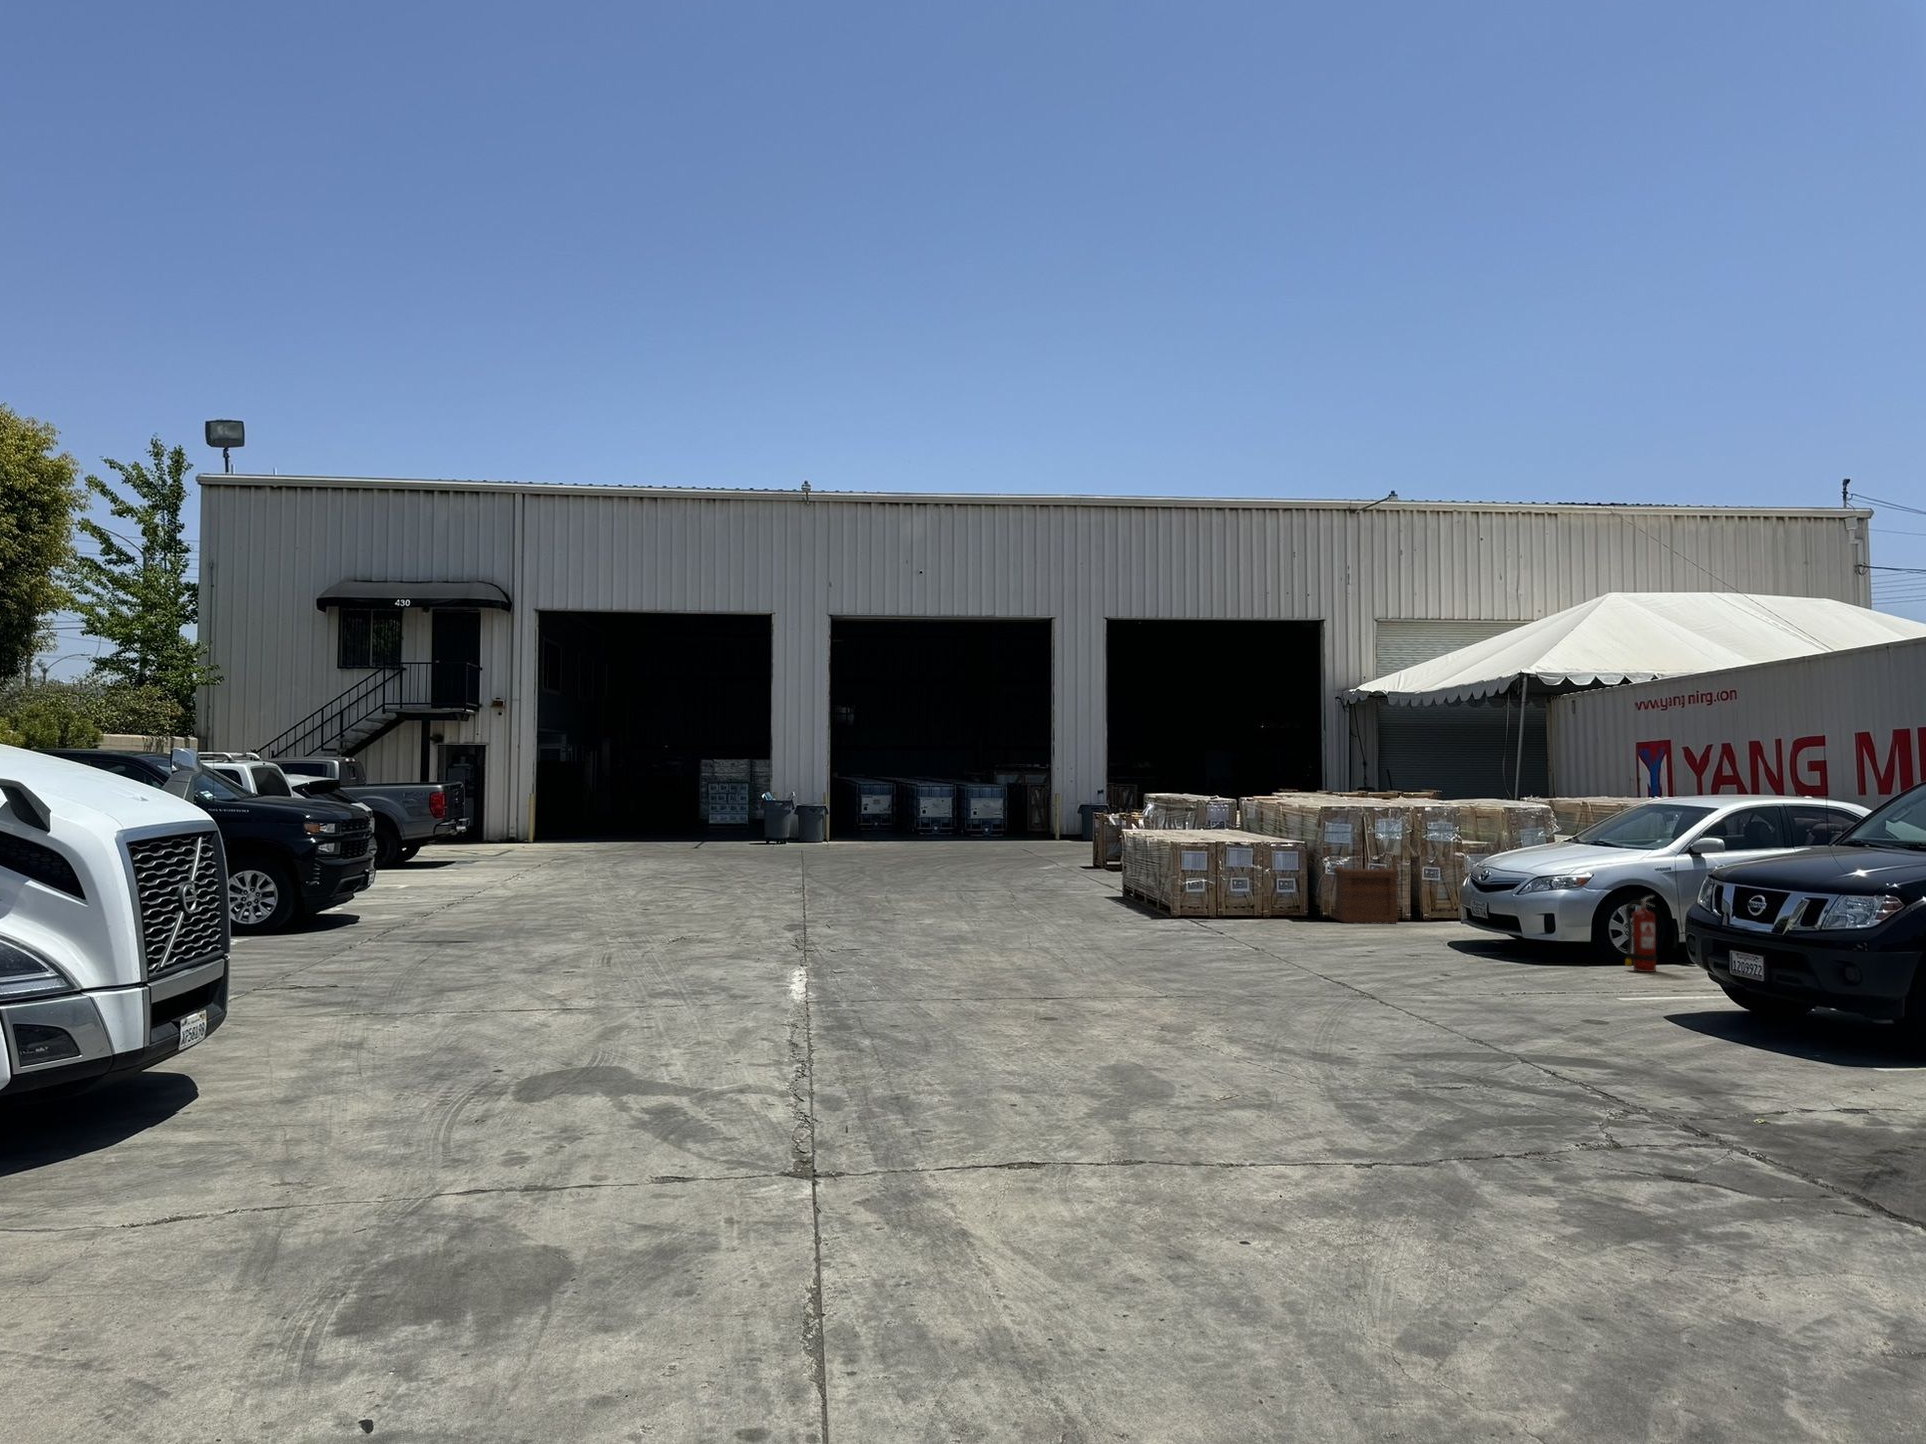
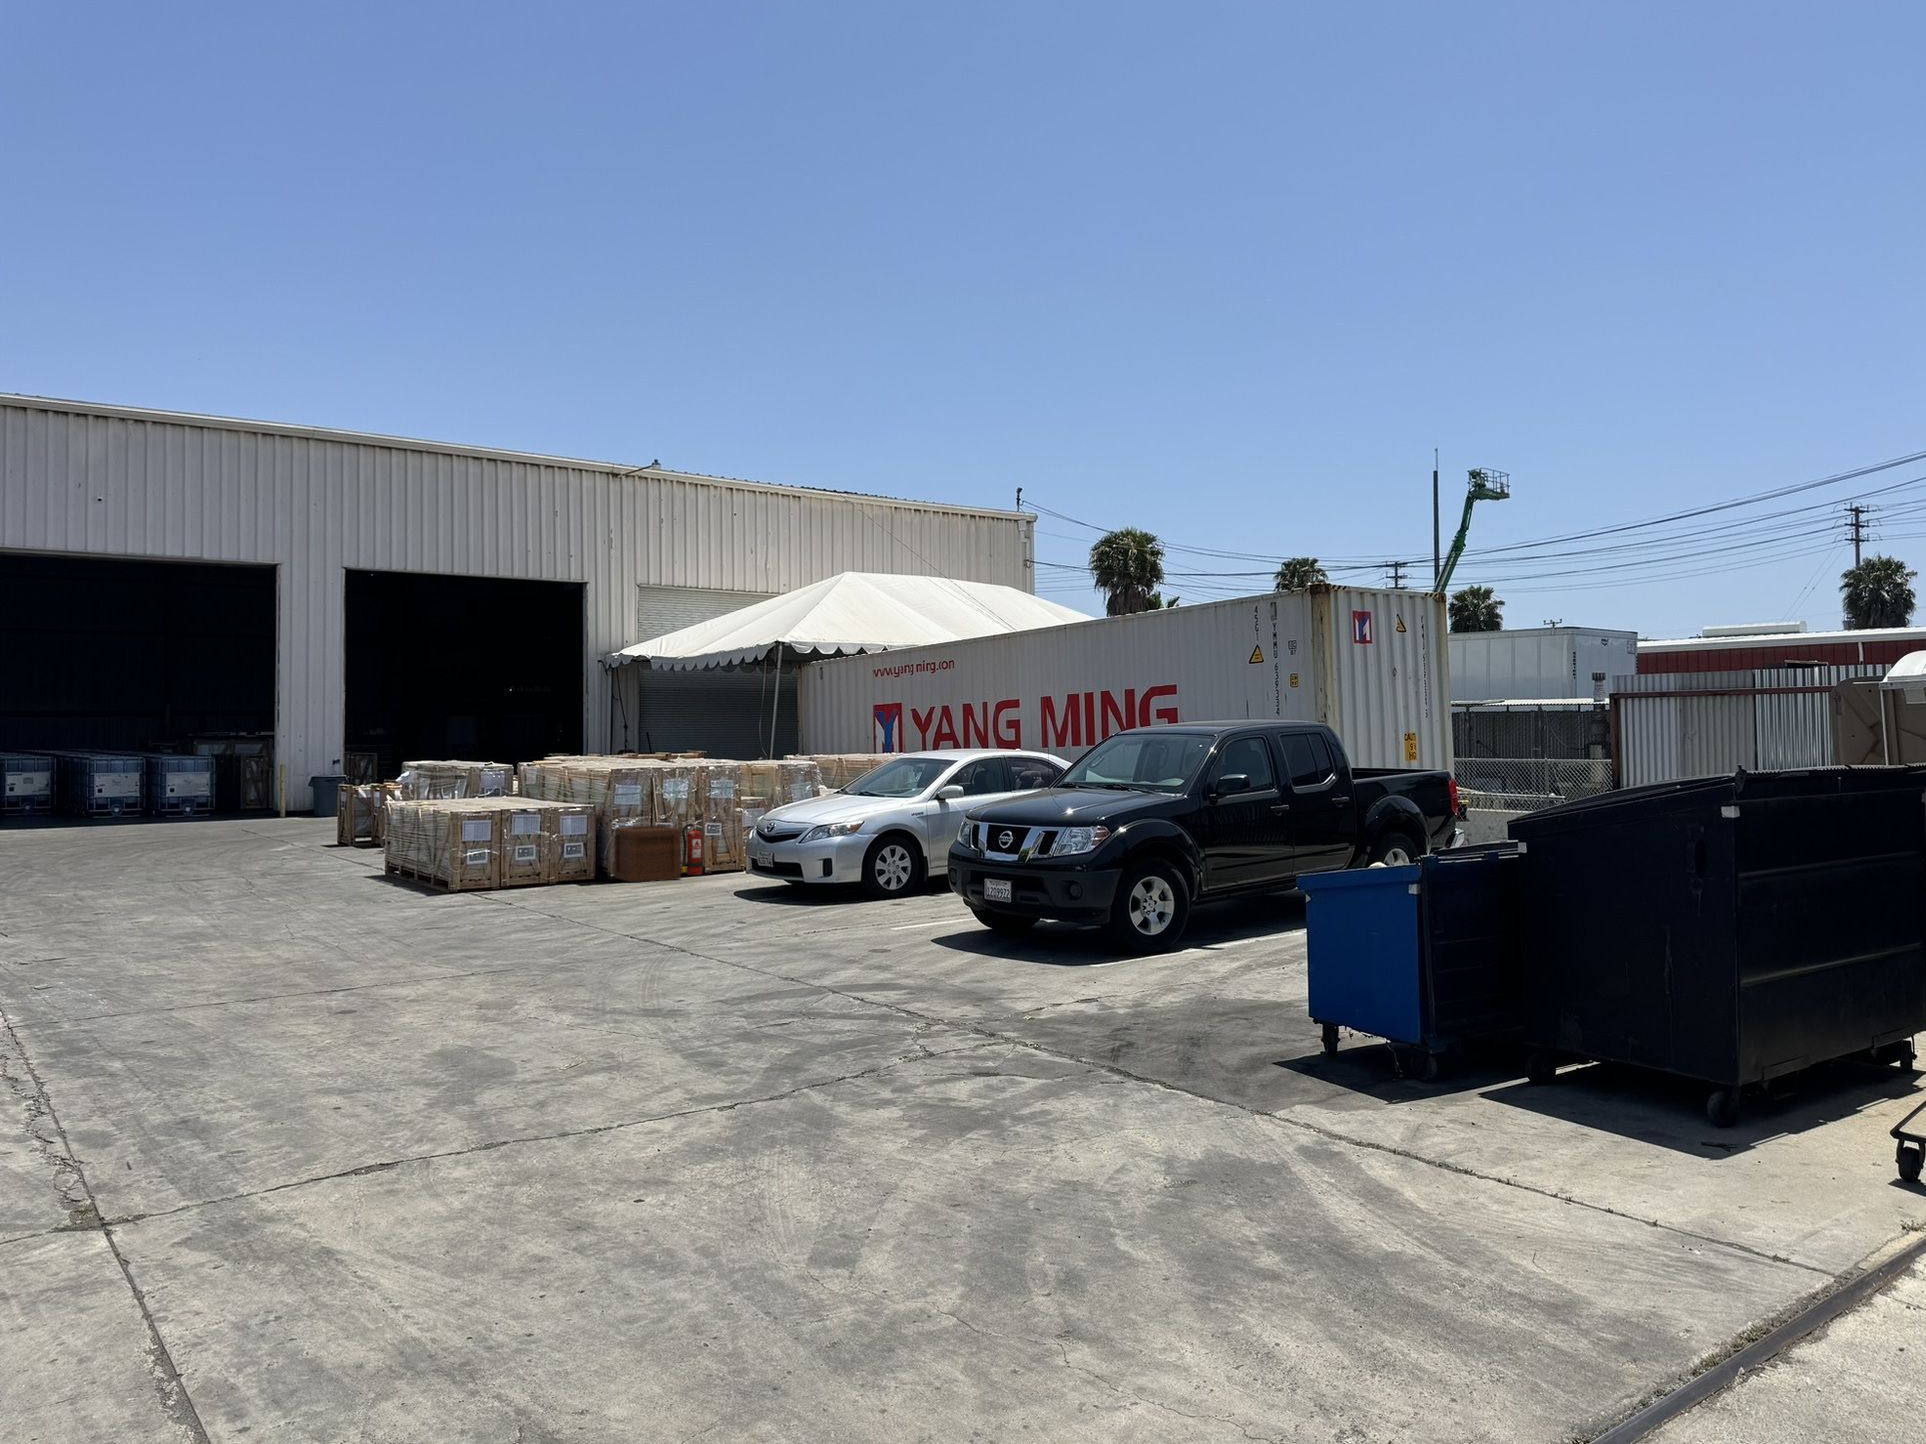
fire extinguisher: present [1625,898,1657,972] -> present [682,820,703,875]

